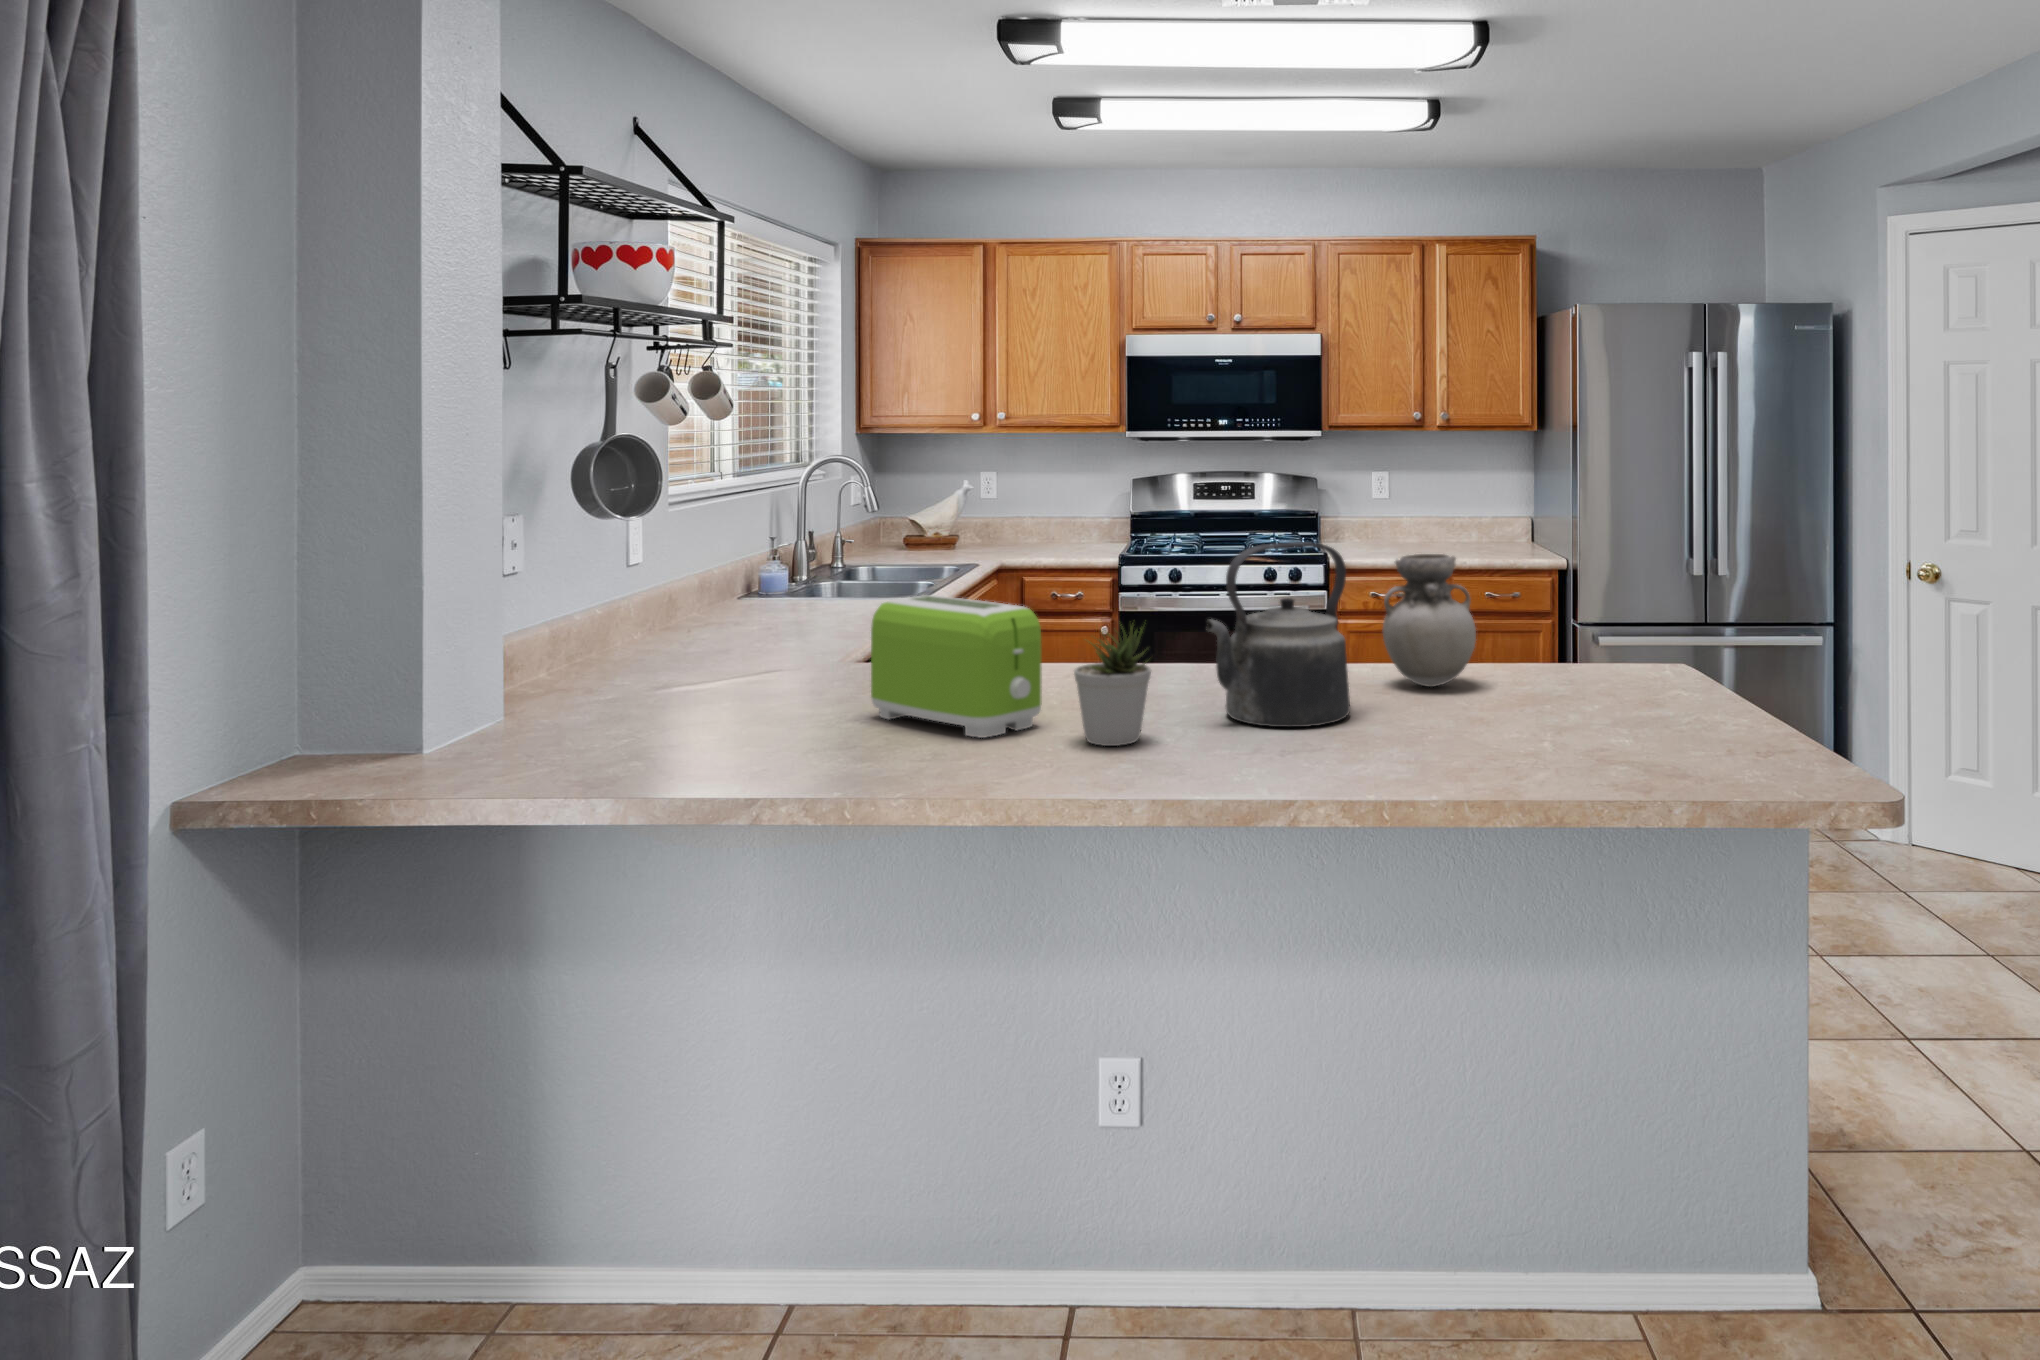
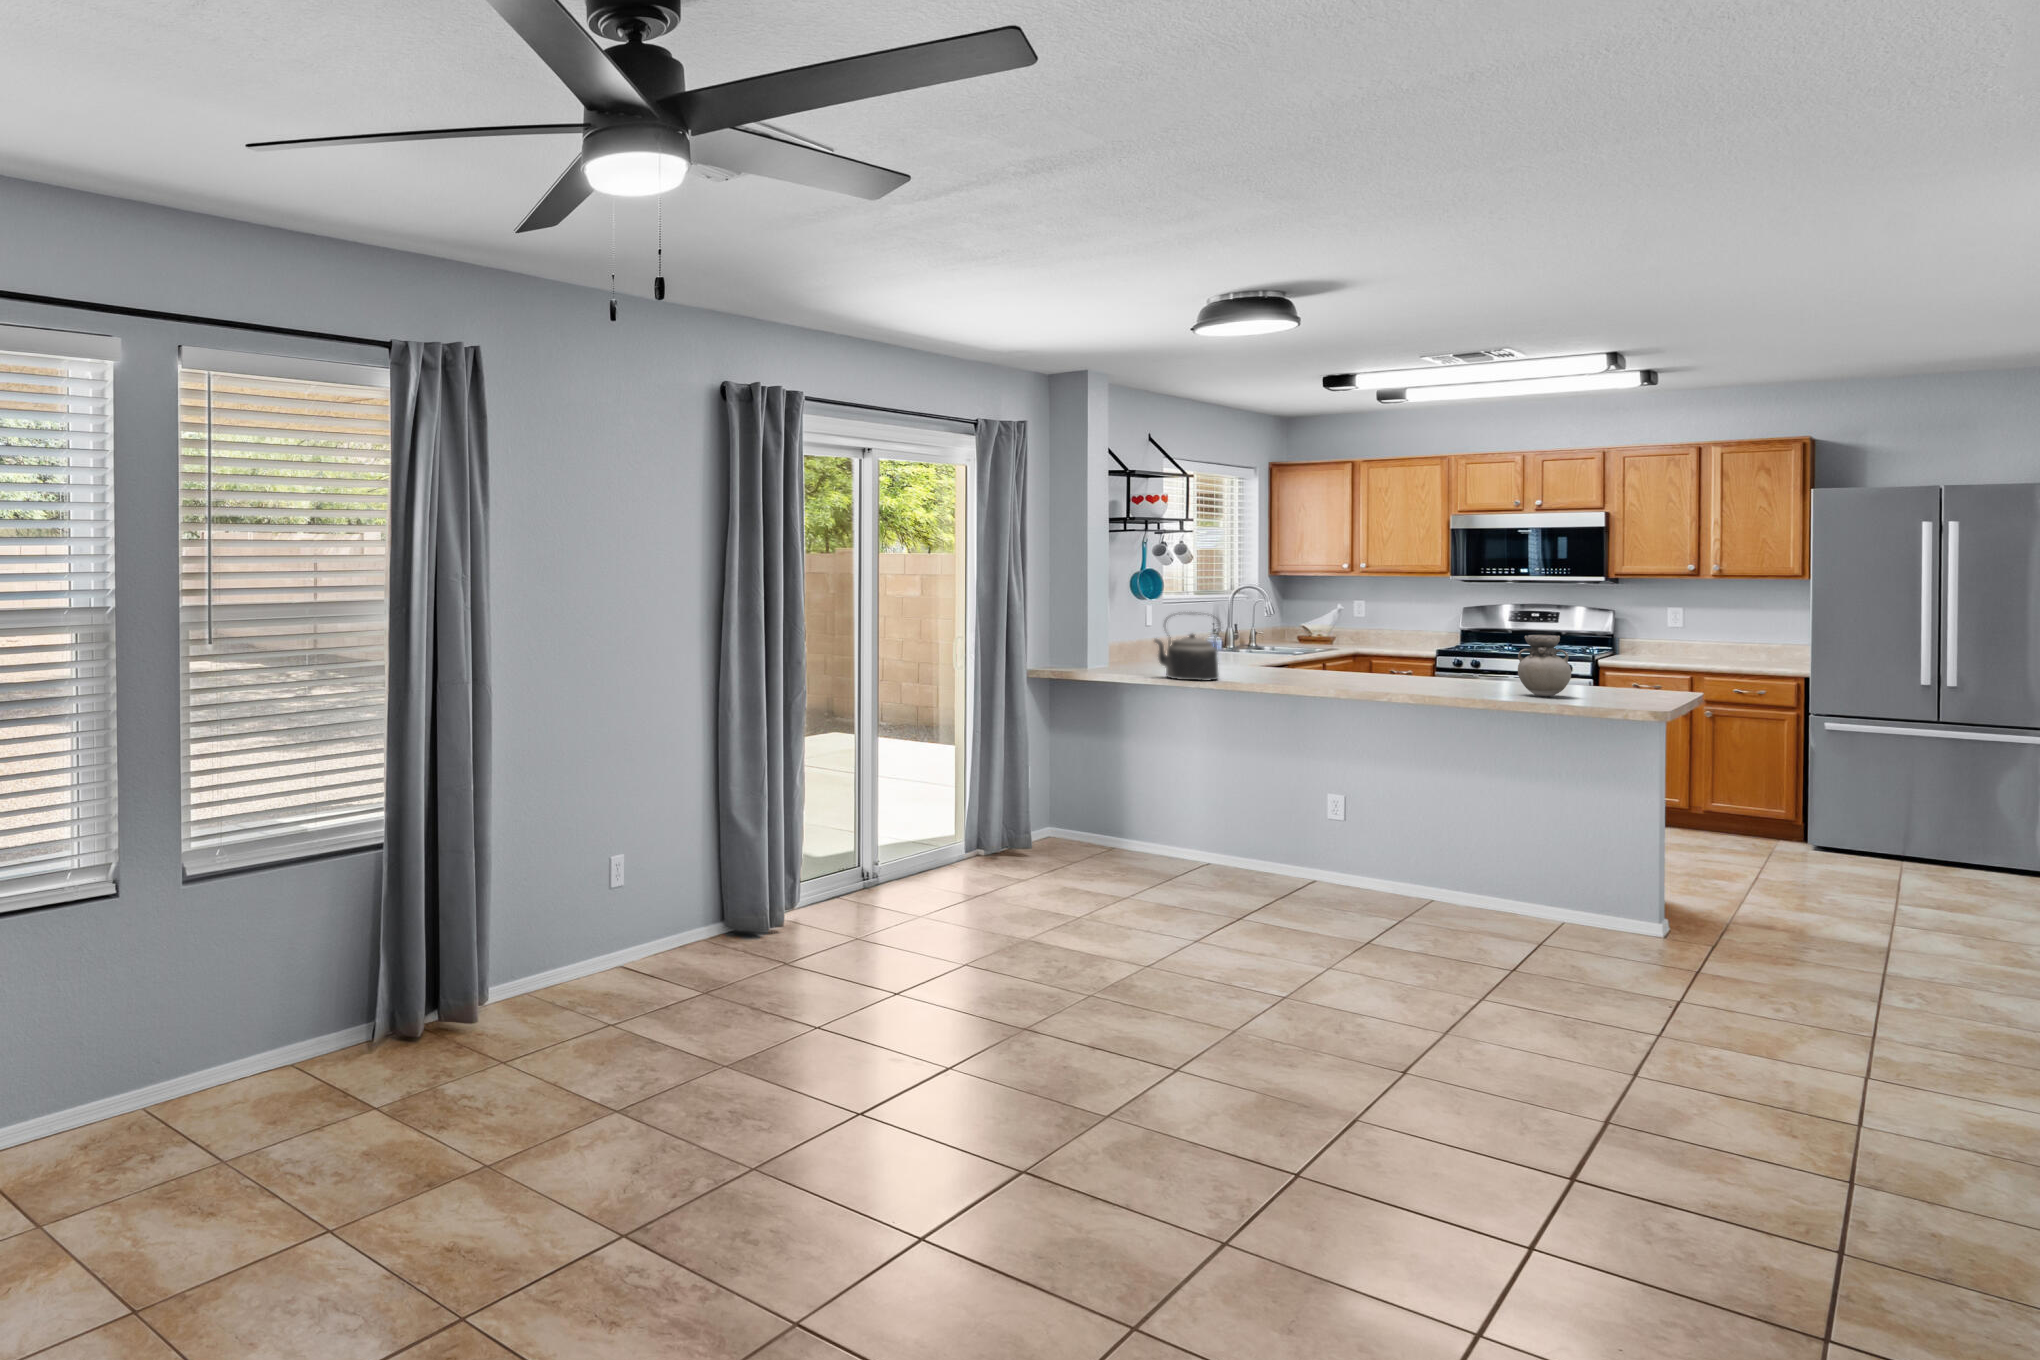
kettle: present [1206,542,1350,727] -> present [1154,612,1221,681]
toaster: present [871,595,1042,738] -> none [1257,637,1330,689]
potted plant: present [1074,626,1151,746] -> none [1340,646,1375,694]

